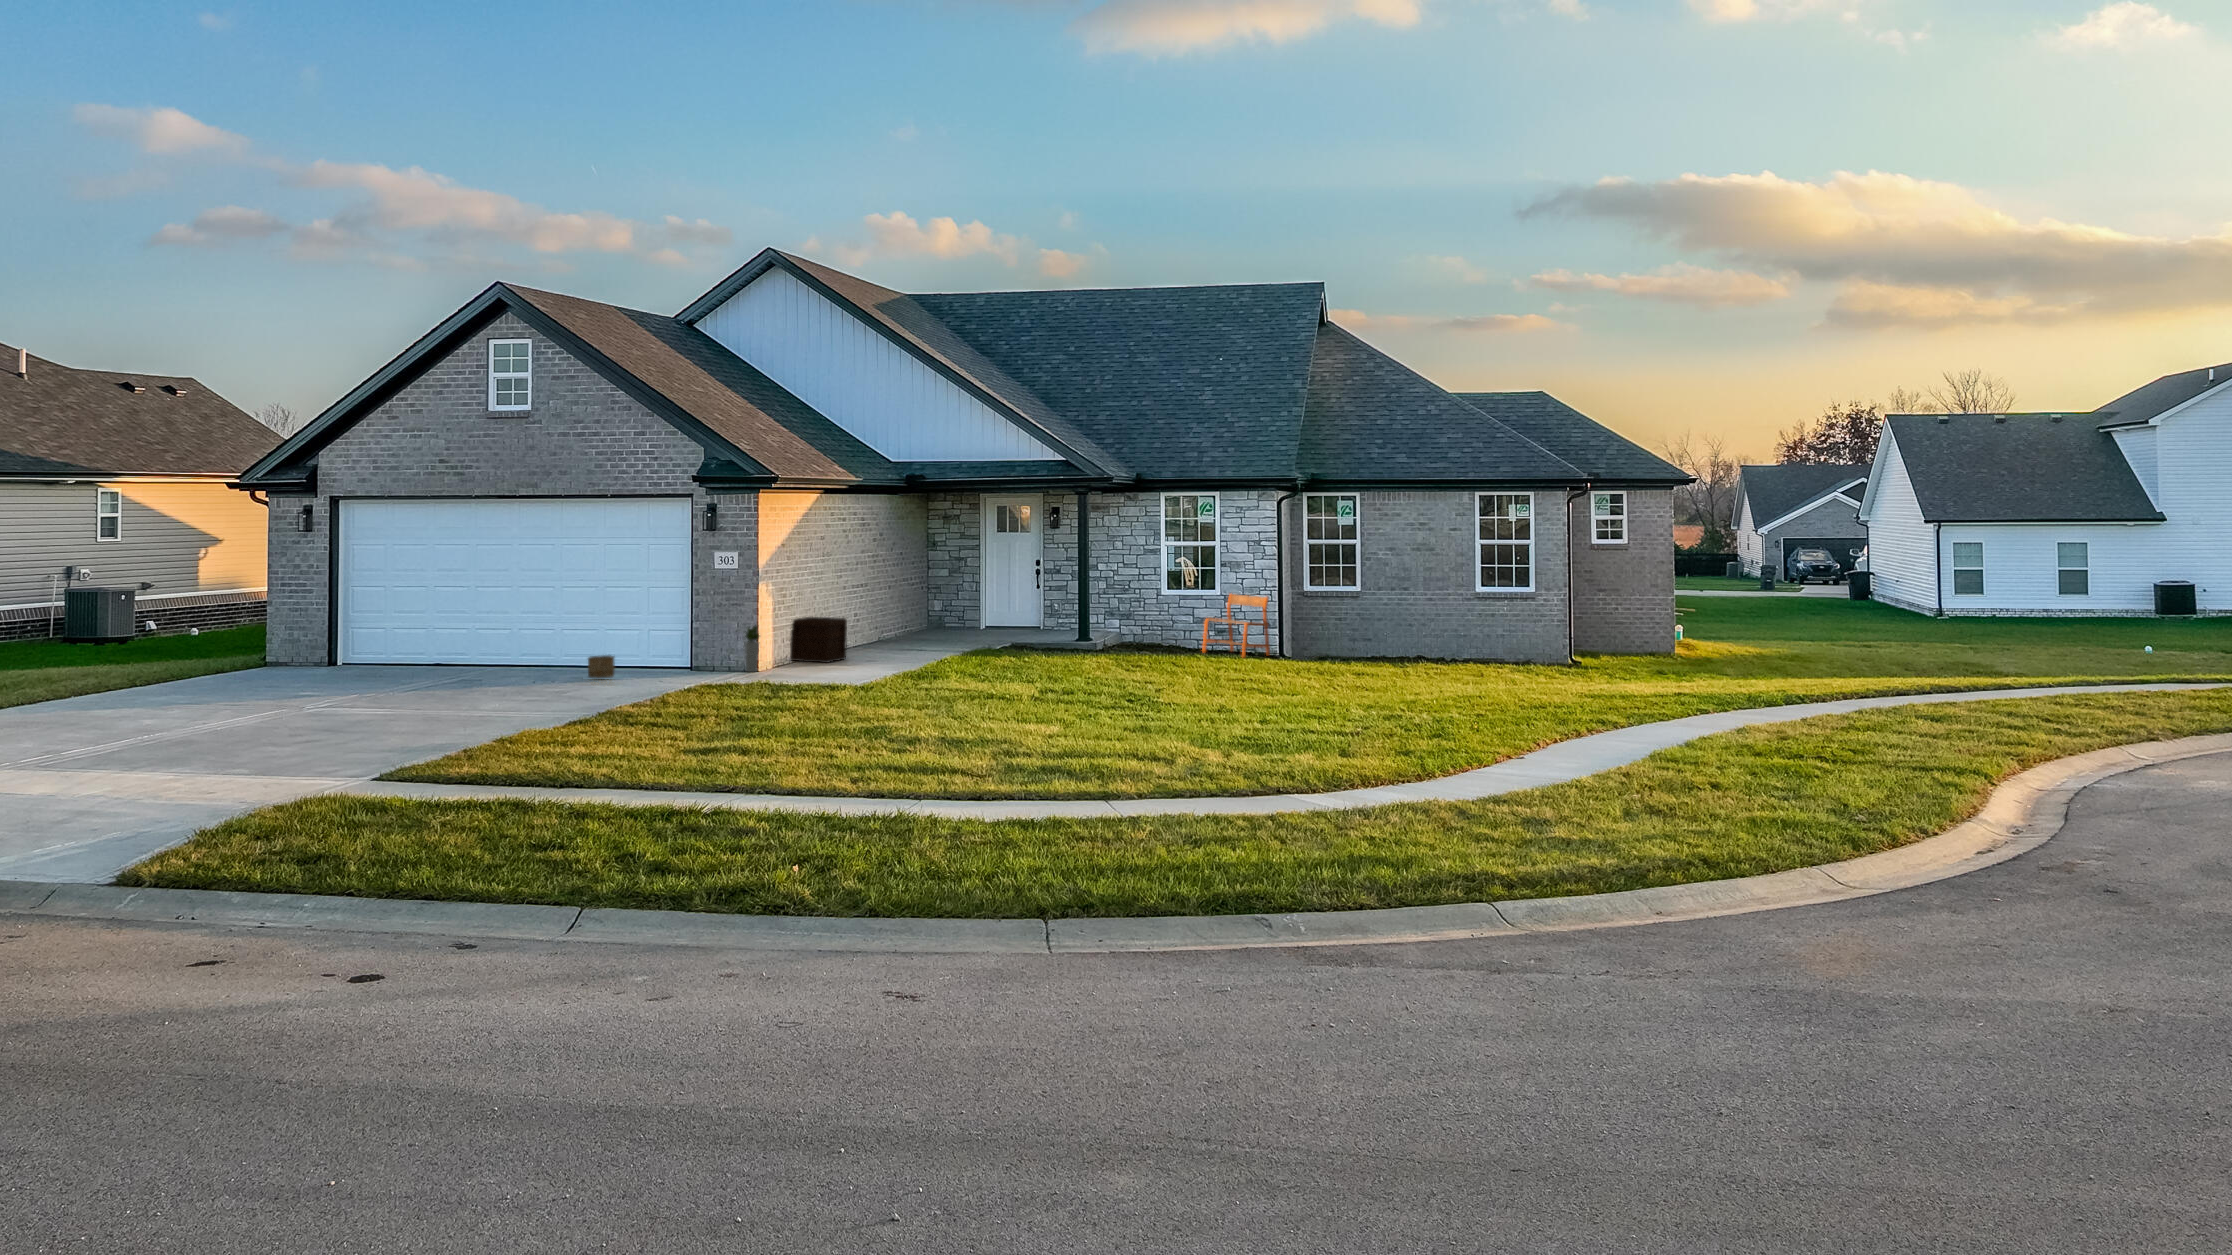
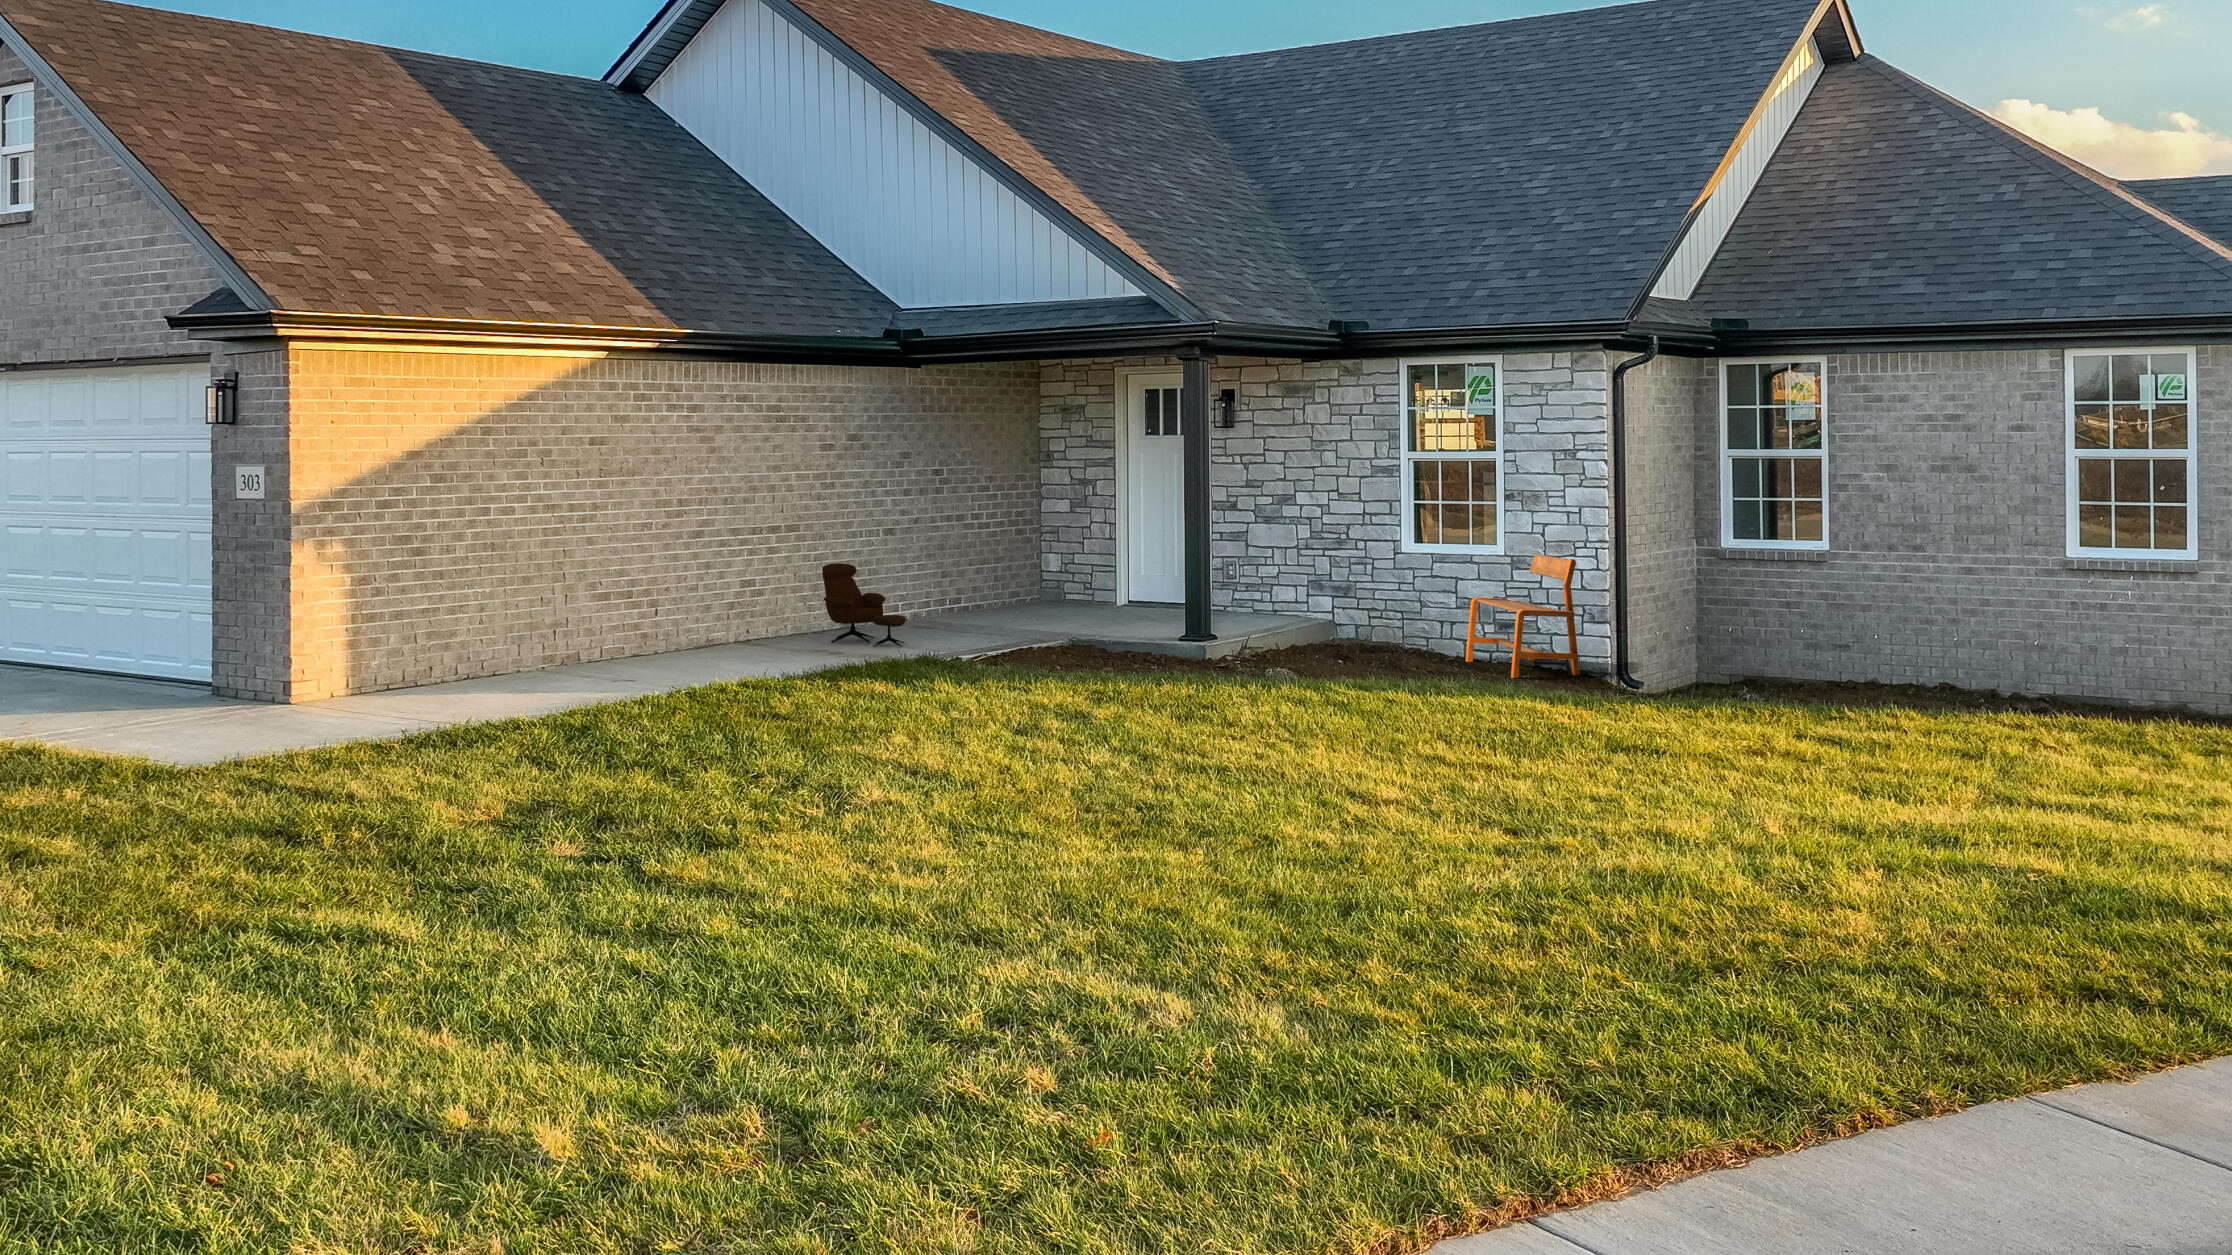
lounge chair: none [842,606,900,653] -> present [822,563,906,647]
wooden crate: present [790,617,847,663] -> none [649,583,754,667]
planter: present [745,625,759,672] -> none [466,598,504,685]
wooden bucket: present [588,655,615,678] -> none [150,650,206,692]

